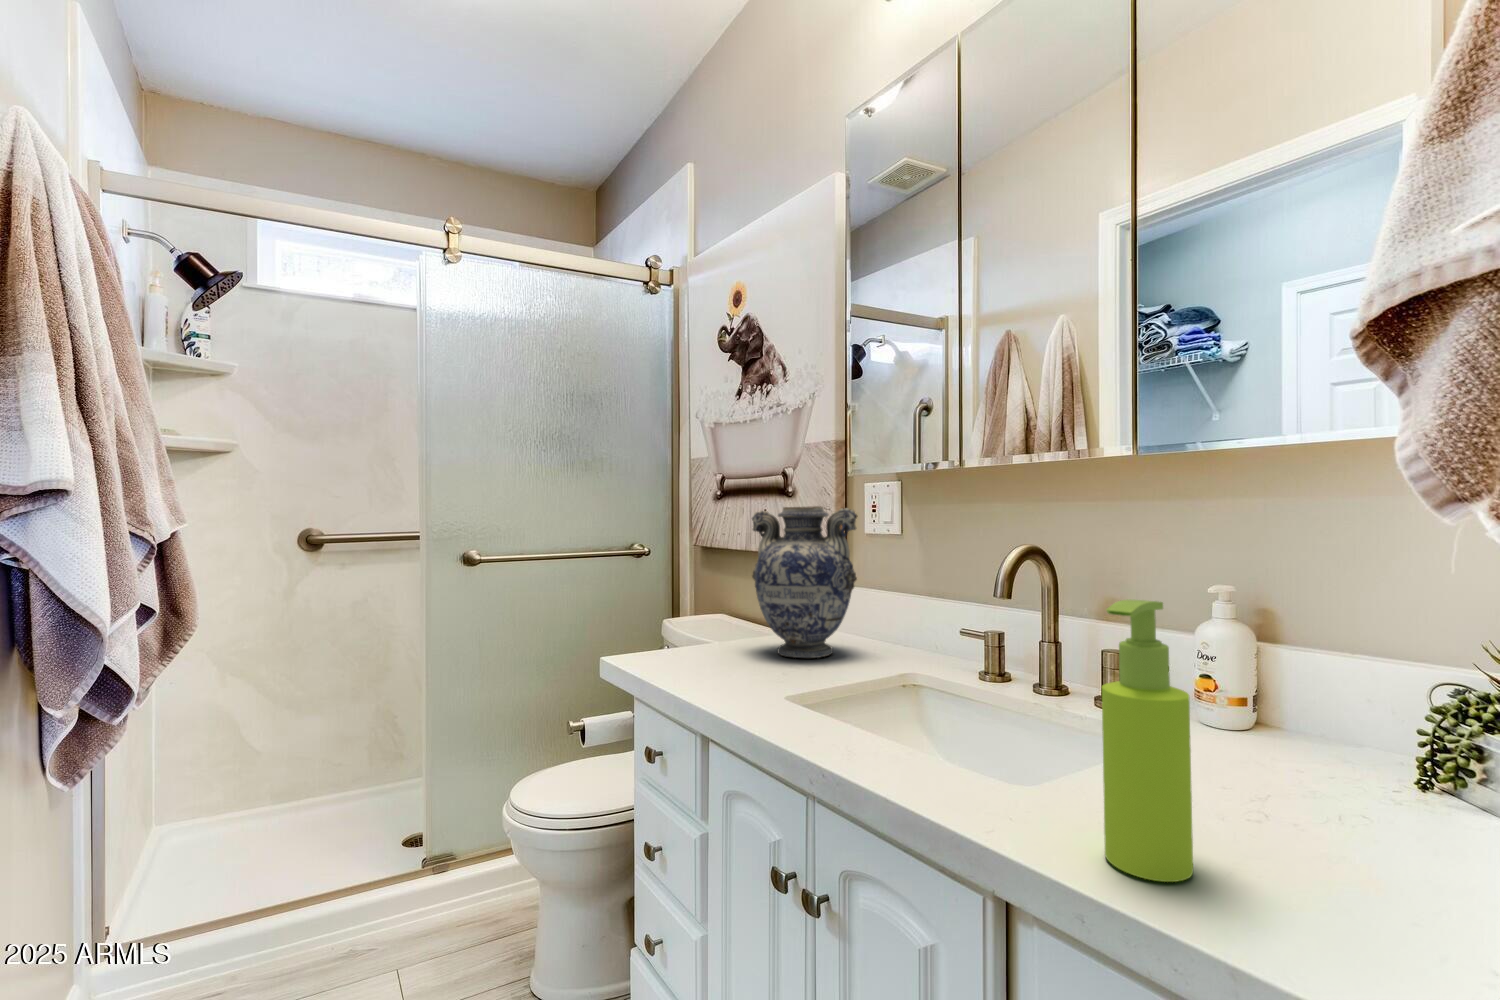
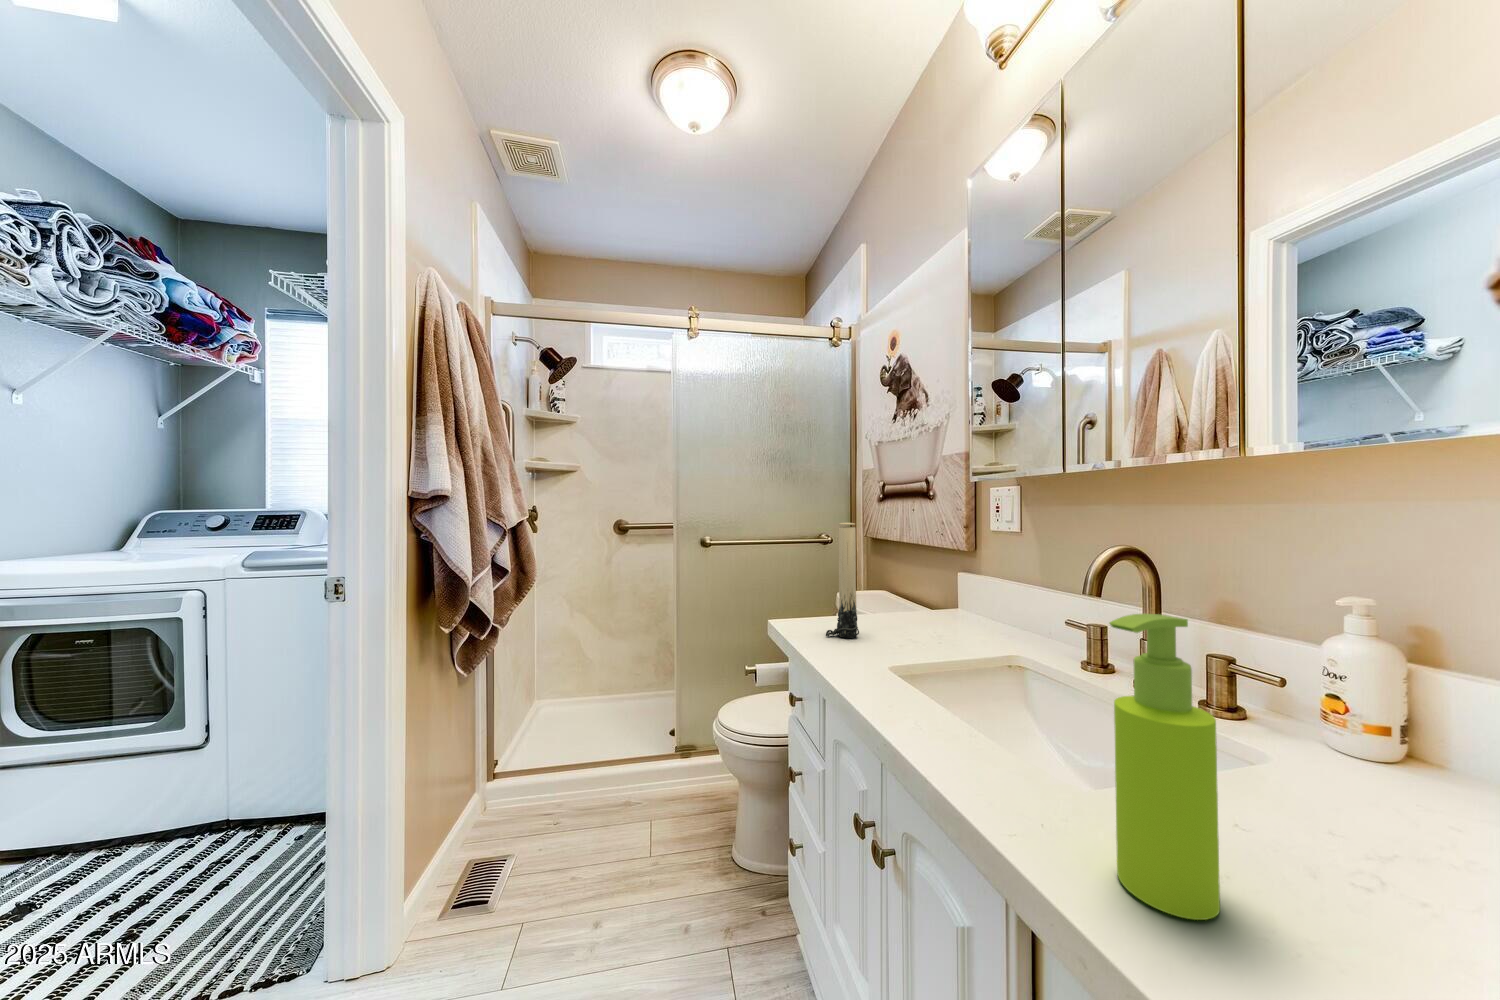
decorative vase: present [752,506,858,658] -> none [886,509,973,634]
candle: none [689,524,731,672] -> present [826,523,859,638]

